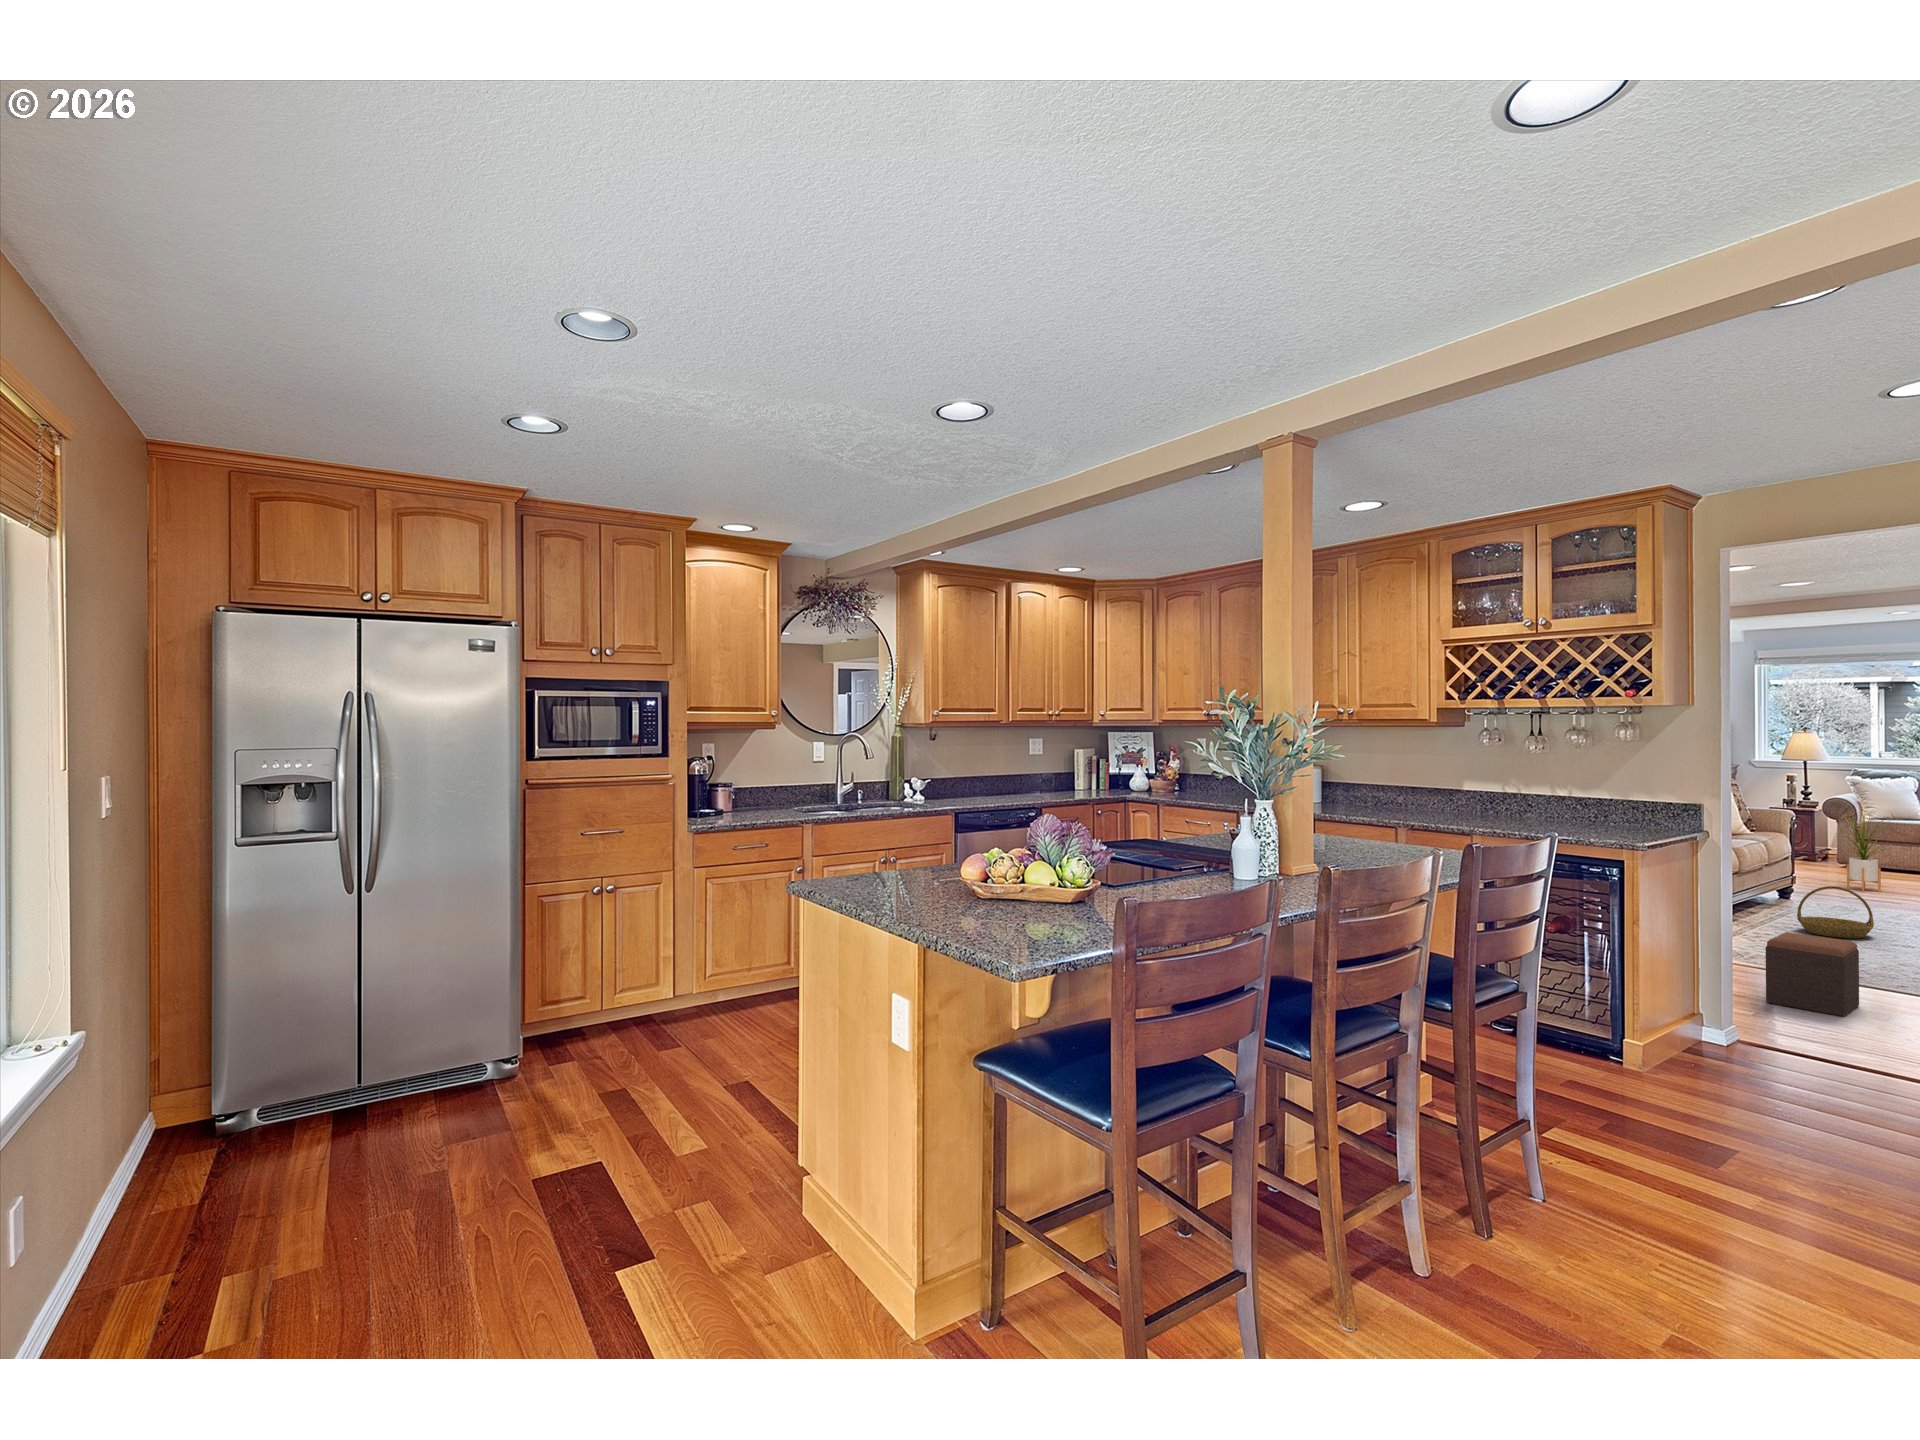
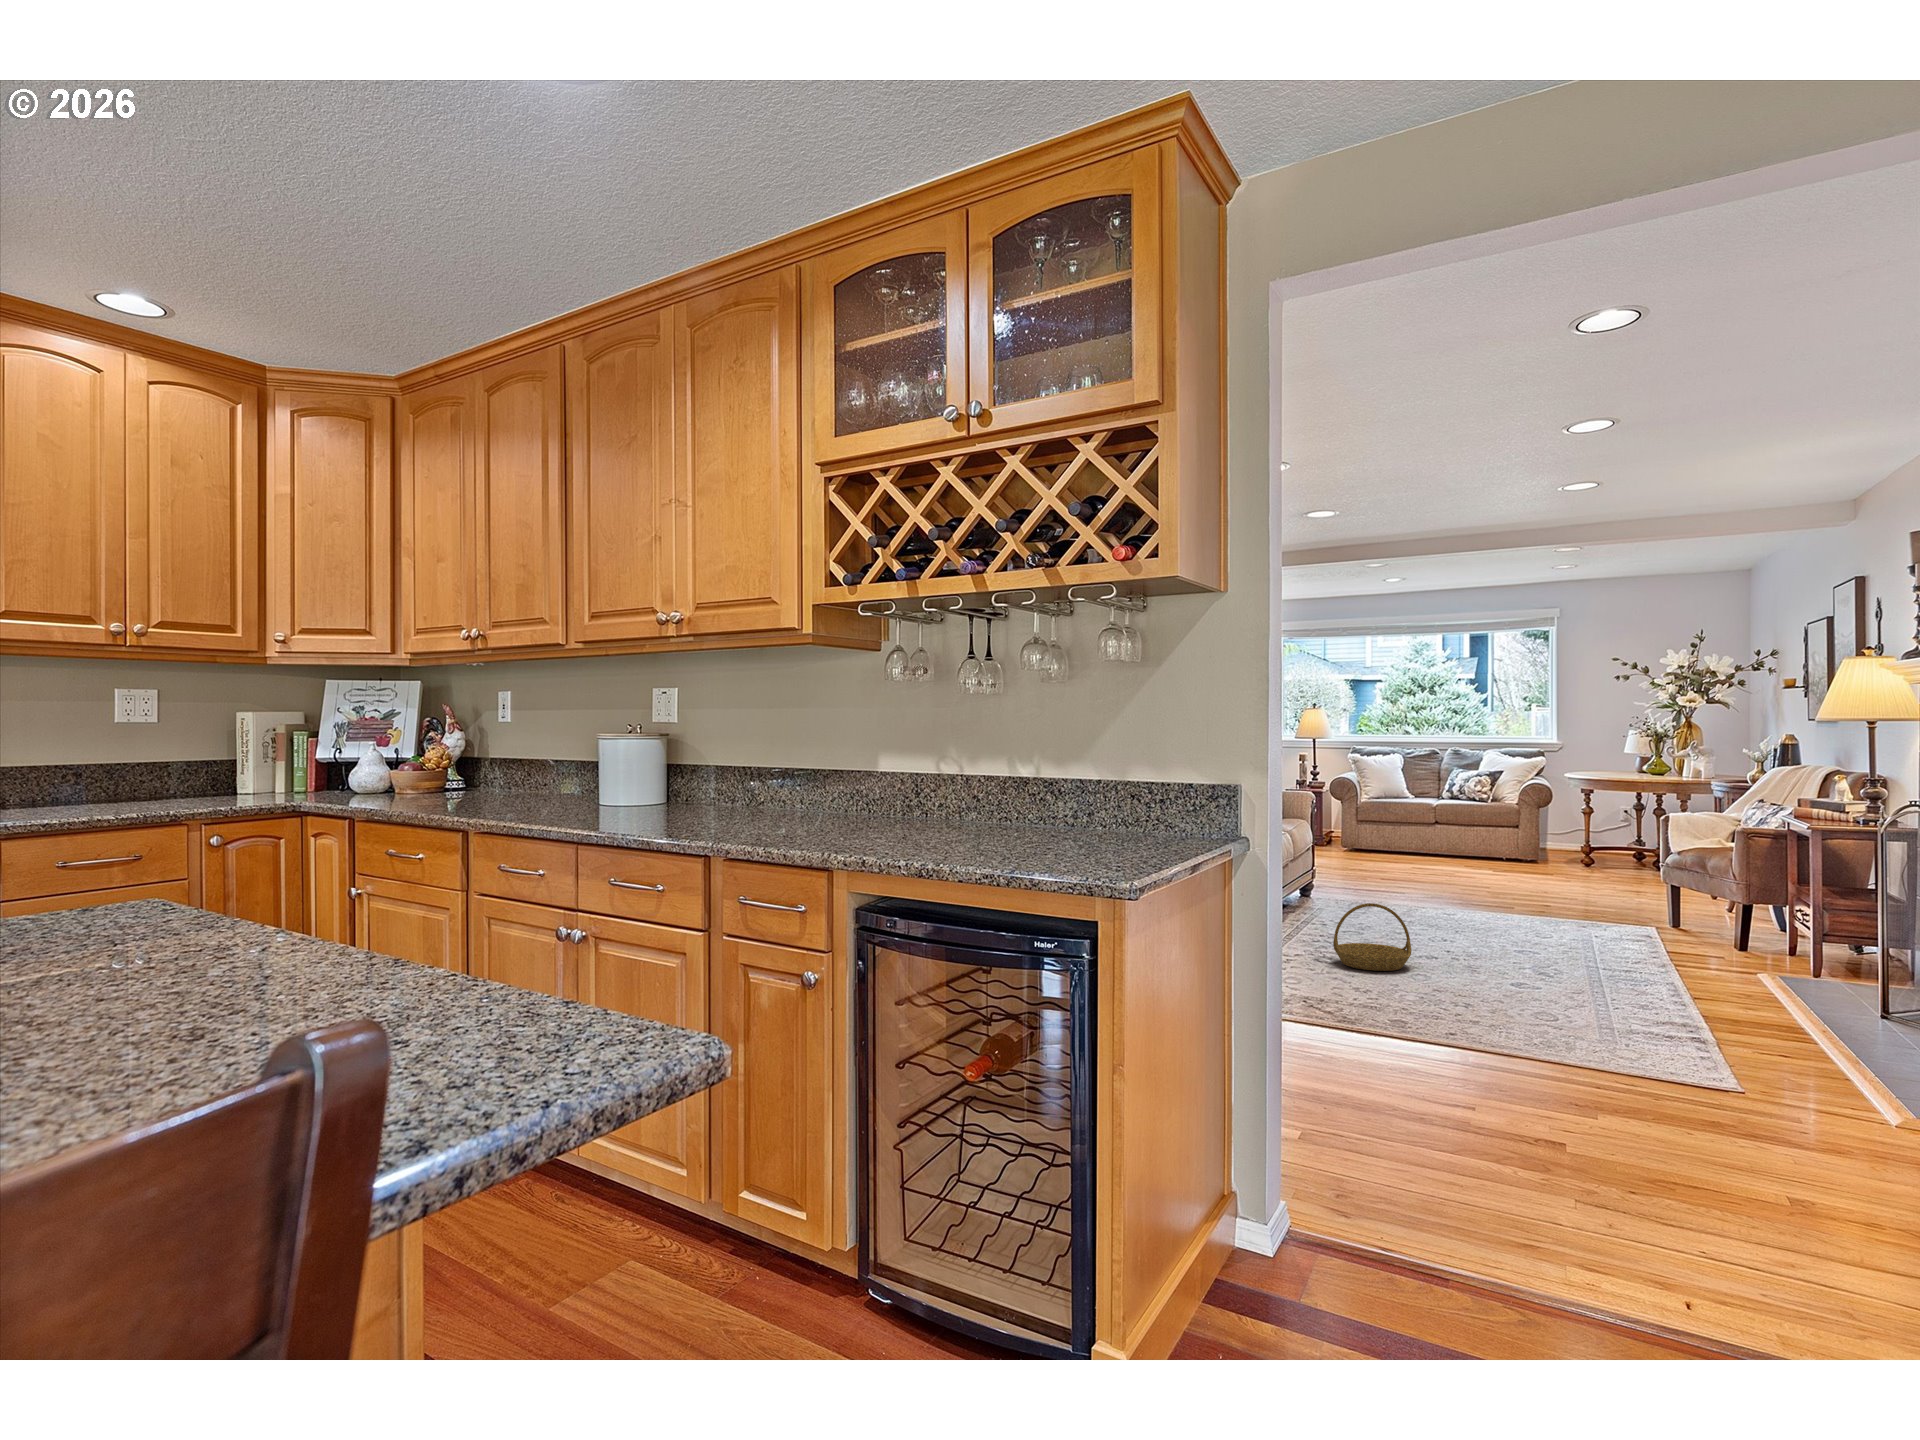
house plant: present [1841,815,1887,892] -> none [1355,806,1410,902]
footstool: present [1766,932,1859,1017] -> none [1321,992,1436,1136]

